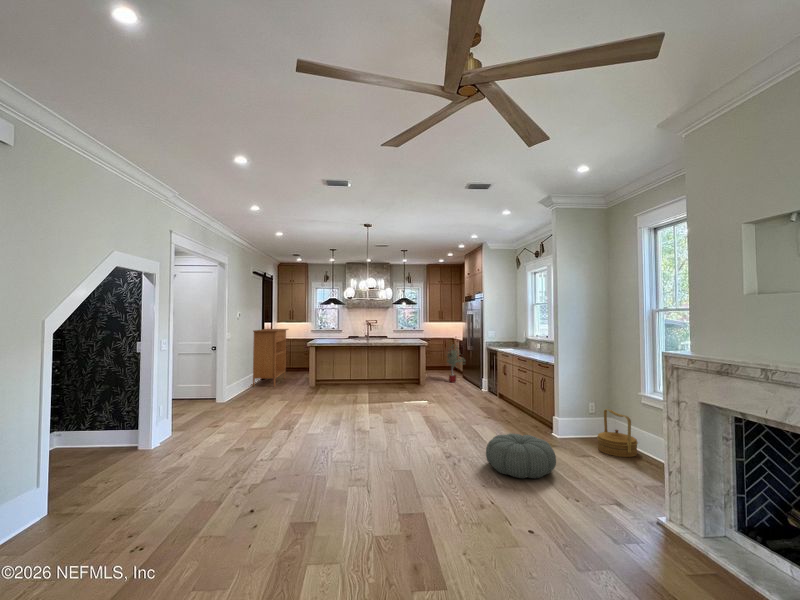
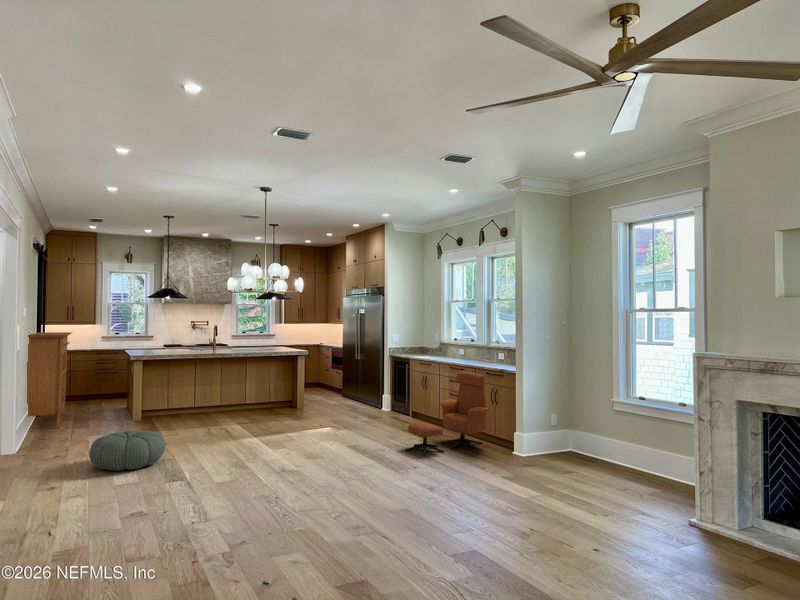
potted tree: present [447,345,465,383] -> none [325,352,353,403]
lounge chair: none [465,363,536,428] -> present [405,372,489,455]
woven basket: present [597,409,638,457] -> none [567,418,609,468]
pouf: present [486,433,556,478] -> present [89,431,165,471]

